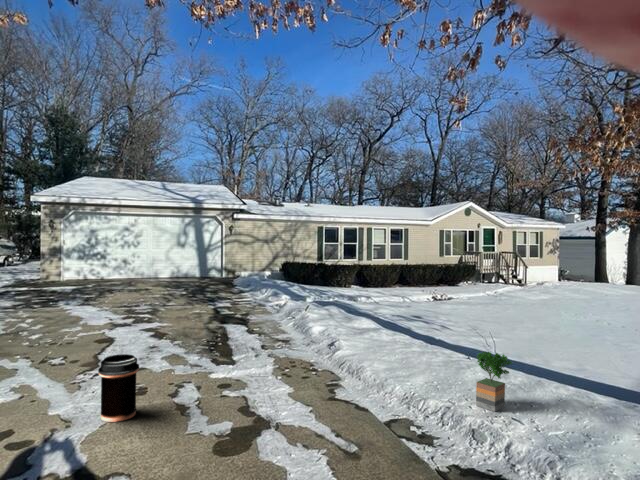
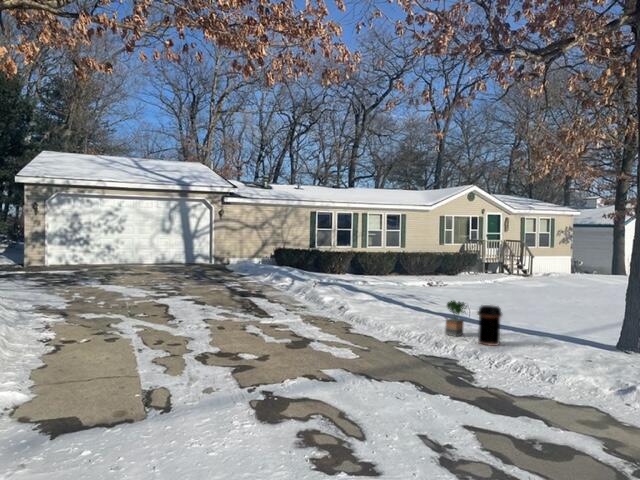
trash can: present [98,354,139,422] -> present [478,305,502,346]

